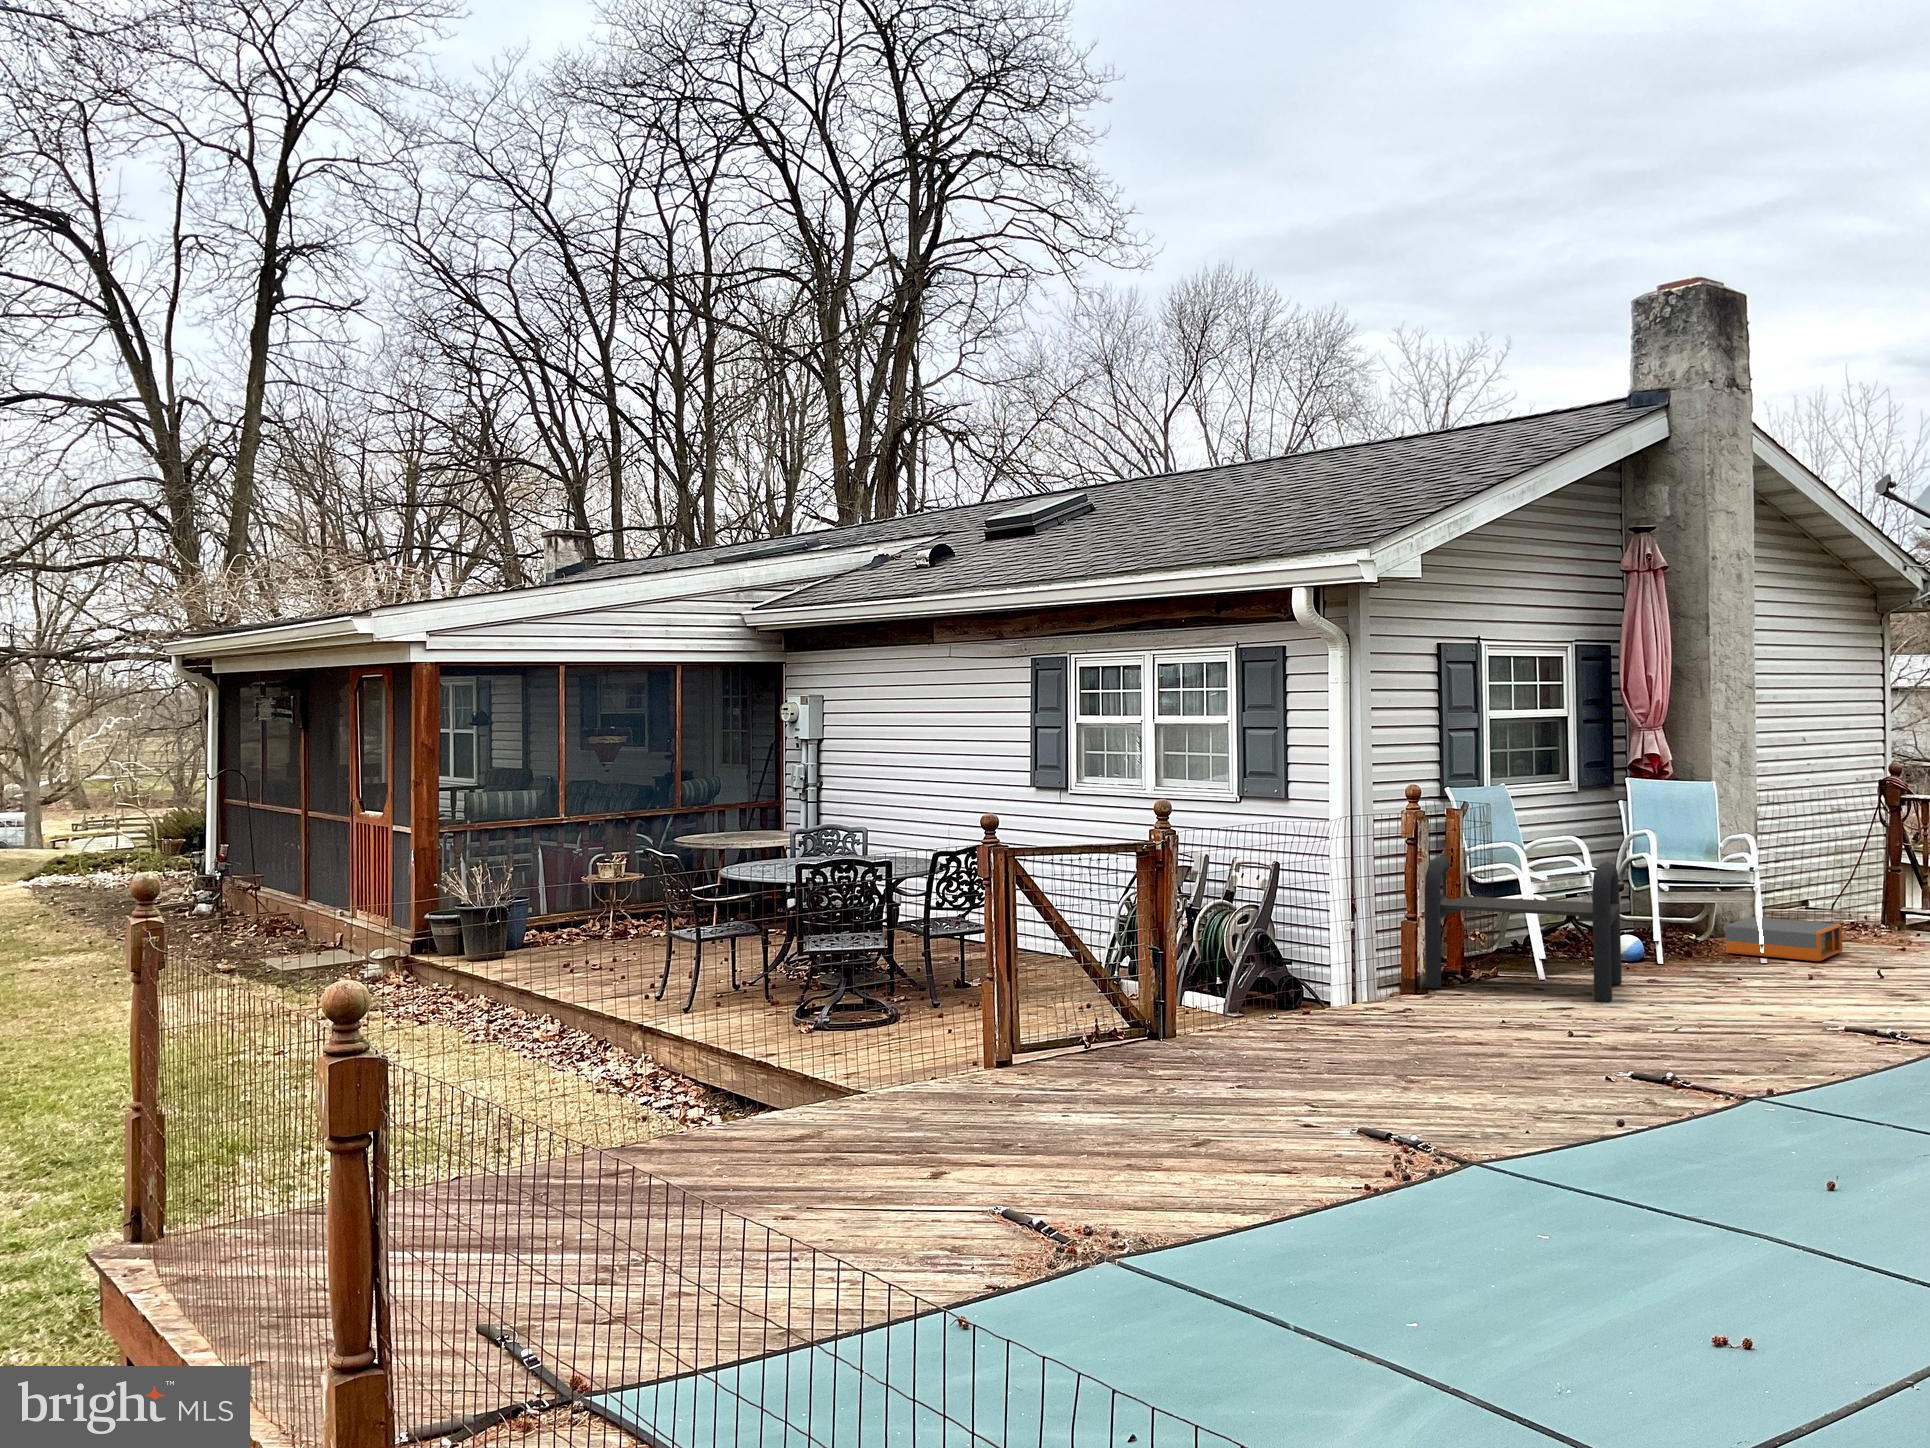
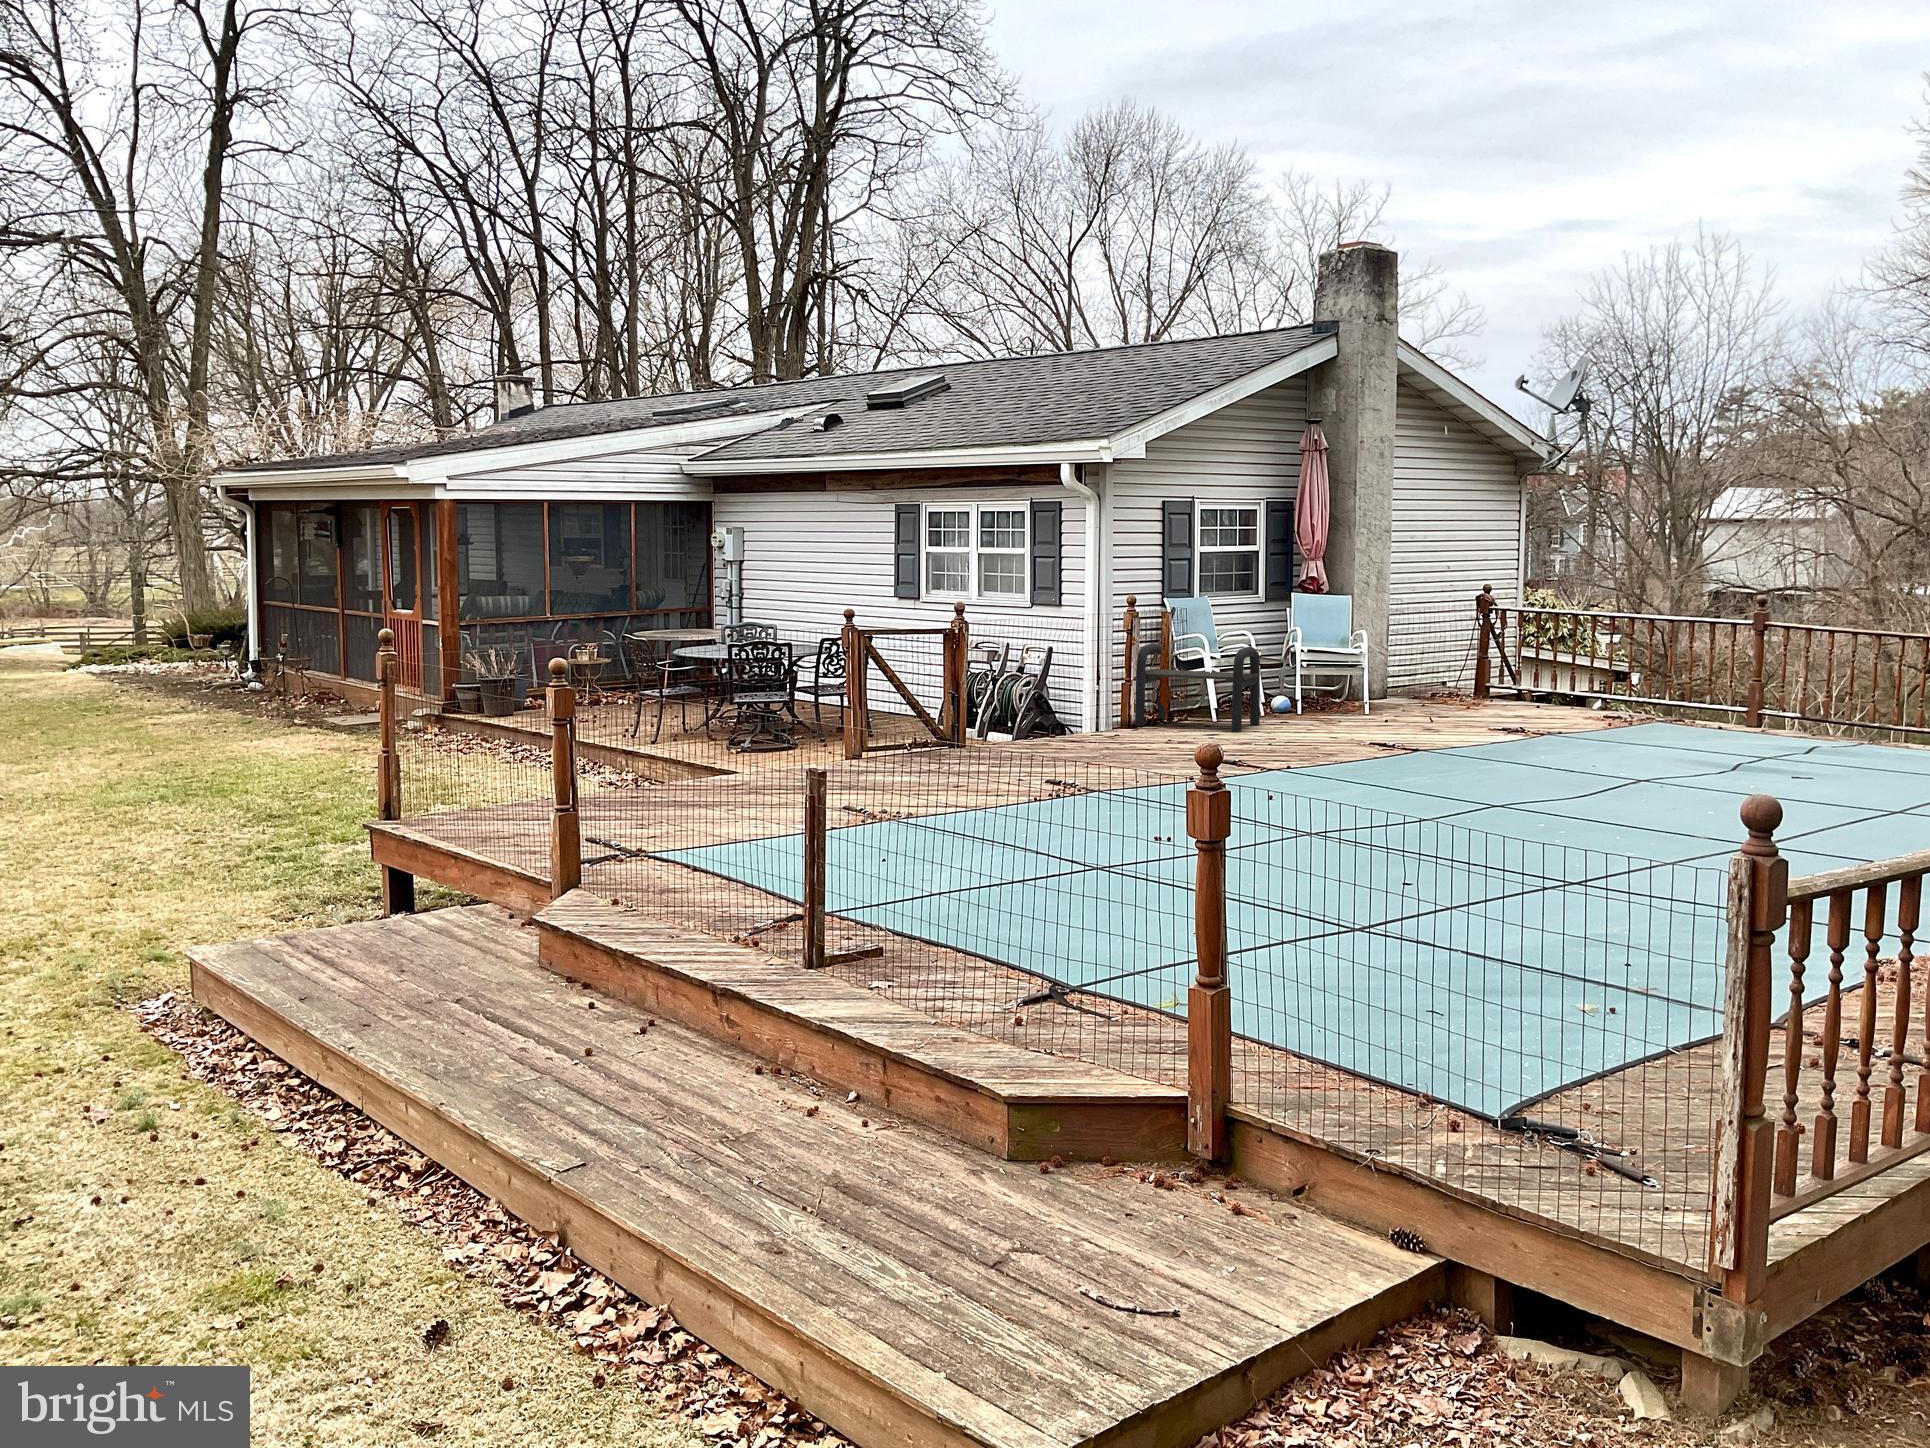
storage box: present [1725,917,1842,961] -> none [1350,689,1425,715]

